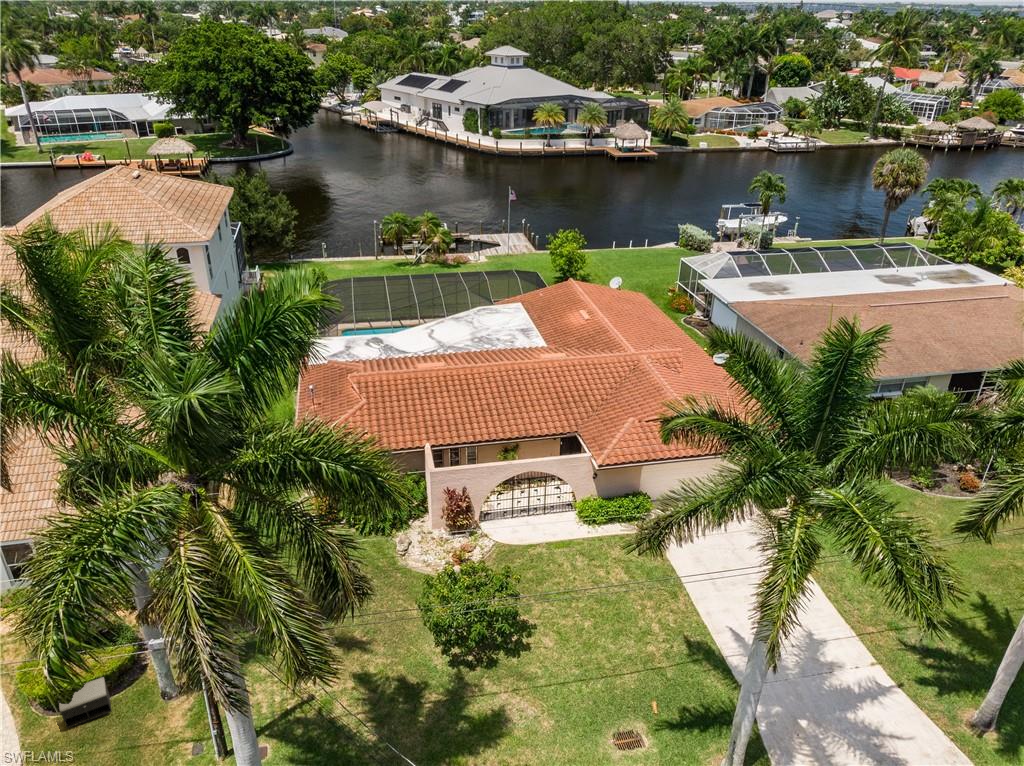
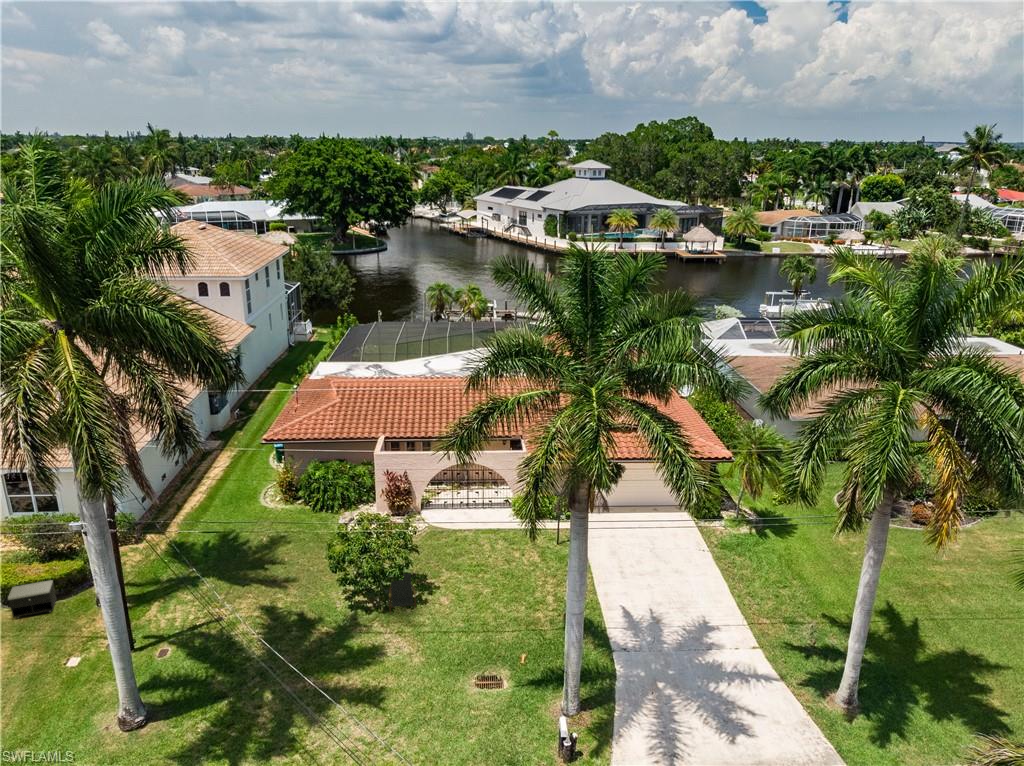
lounge chair: none [491,620,523,668] -> present [389,574,416,614]

